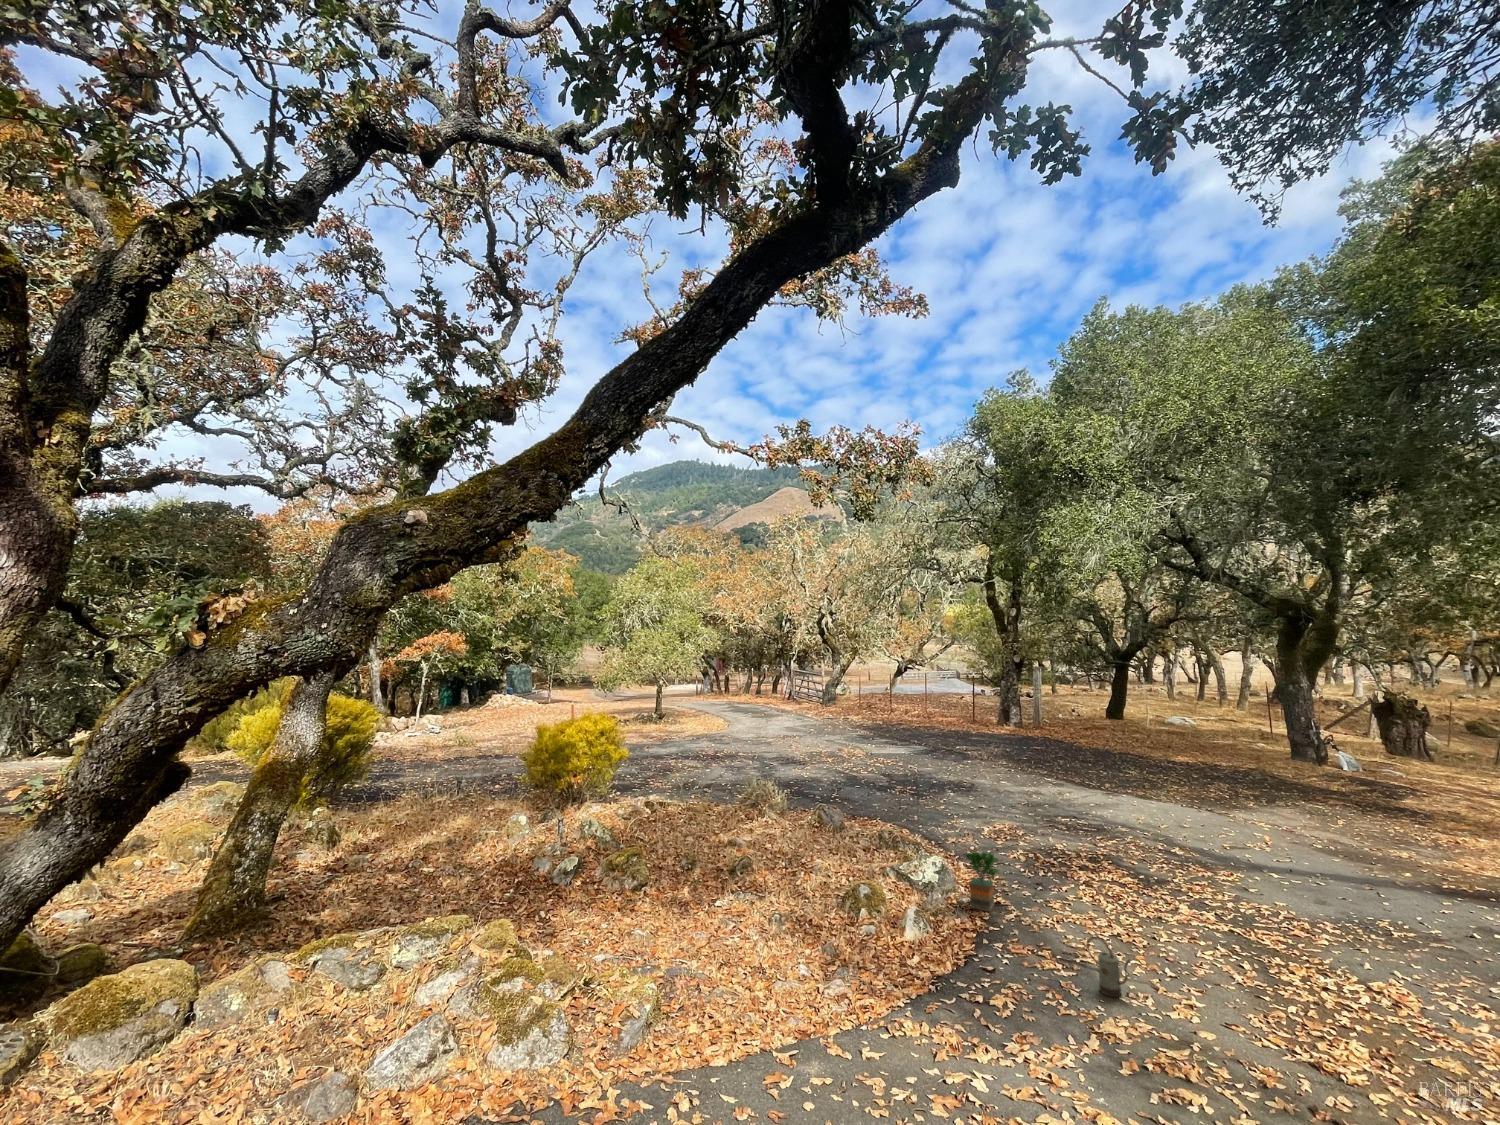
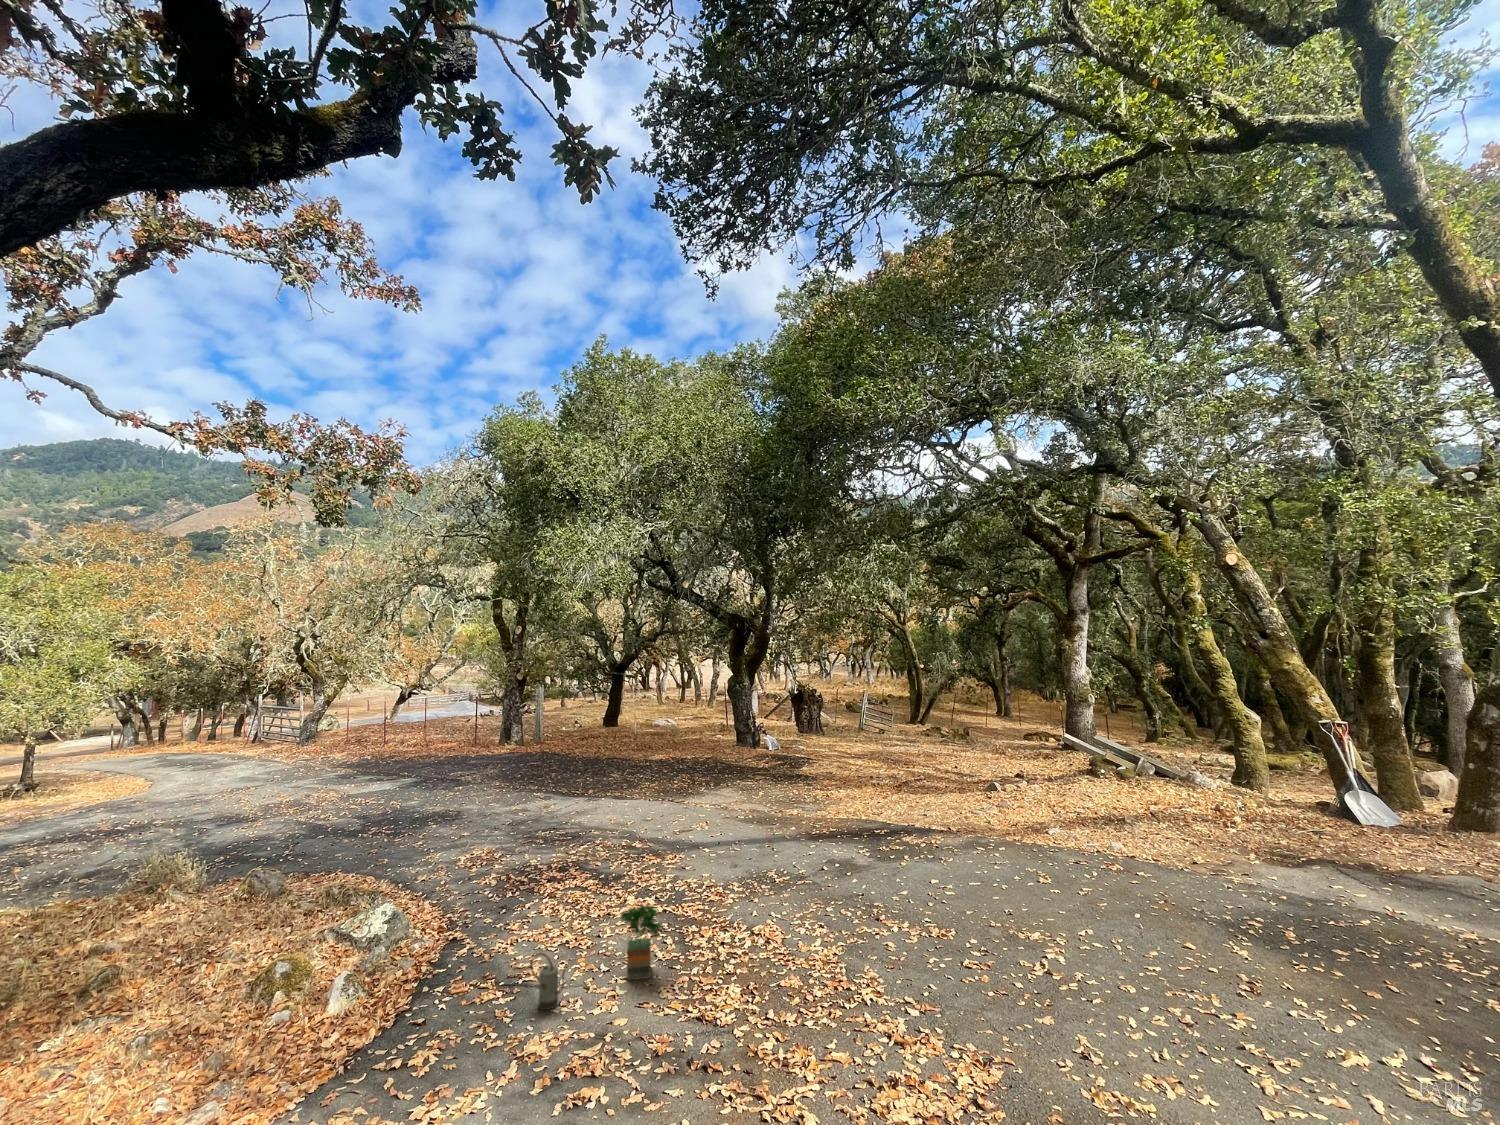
potted tree: present [965,851,999,912] -> present [620,906,661,980]

